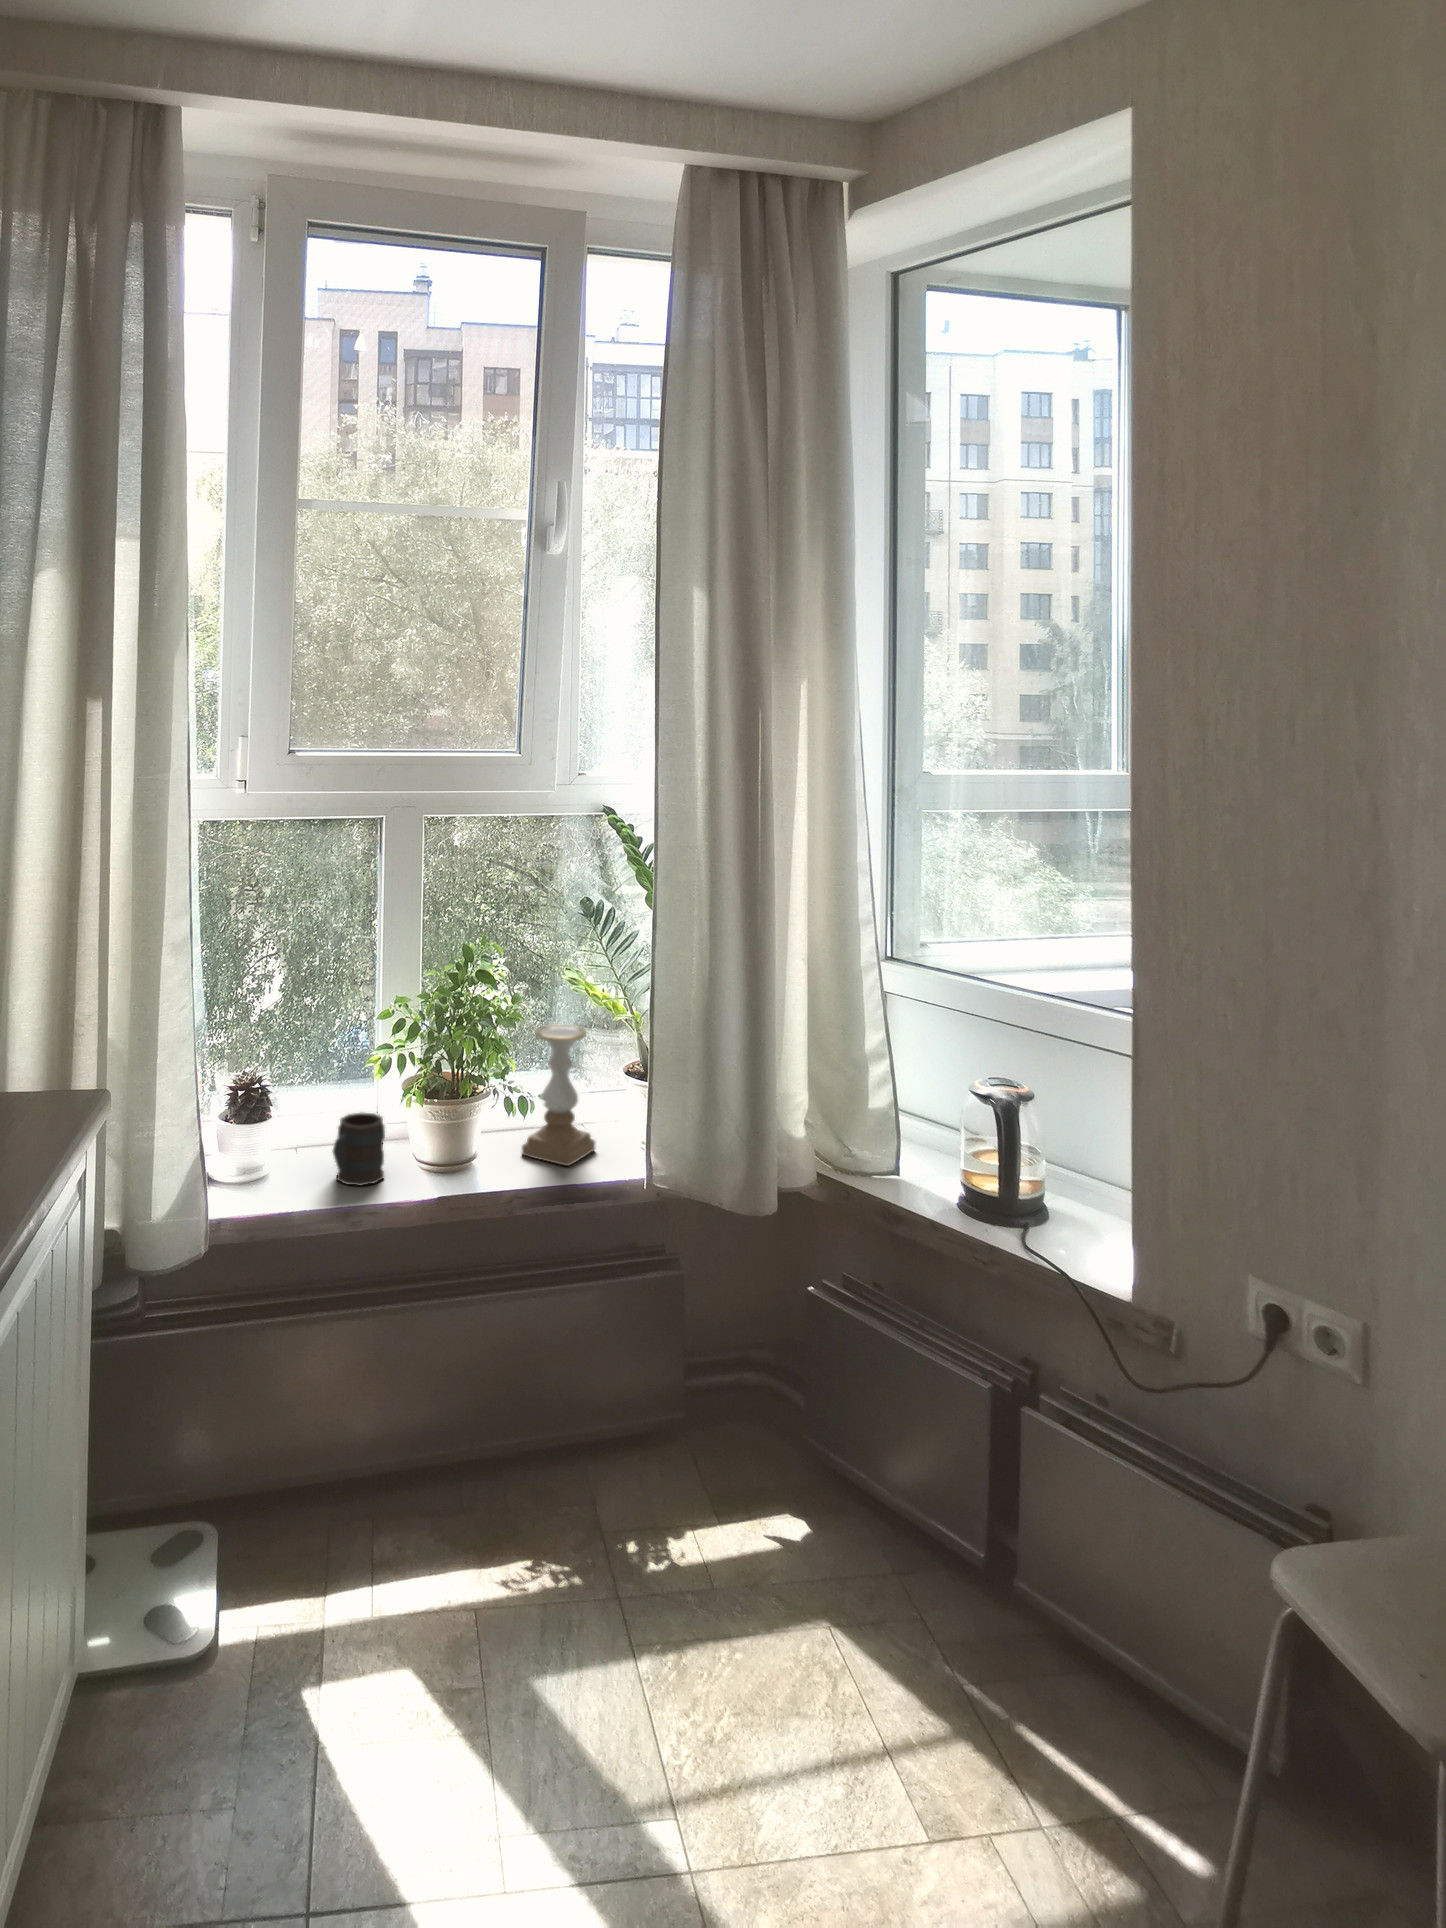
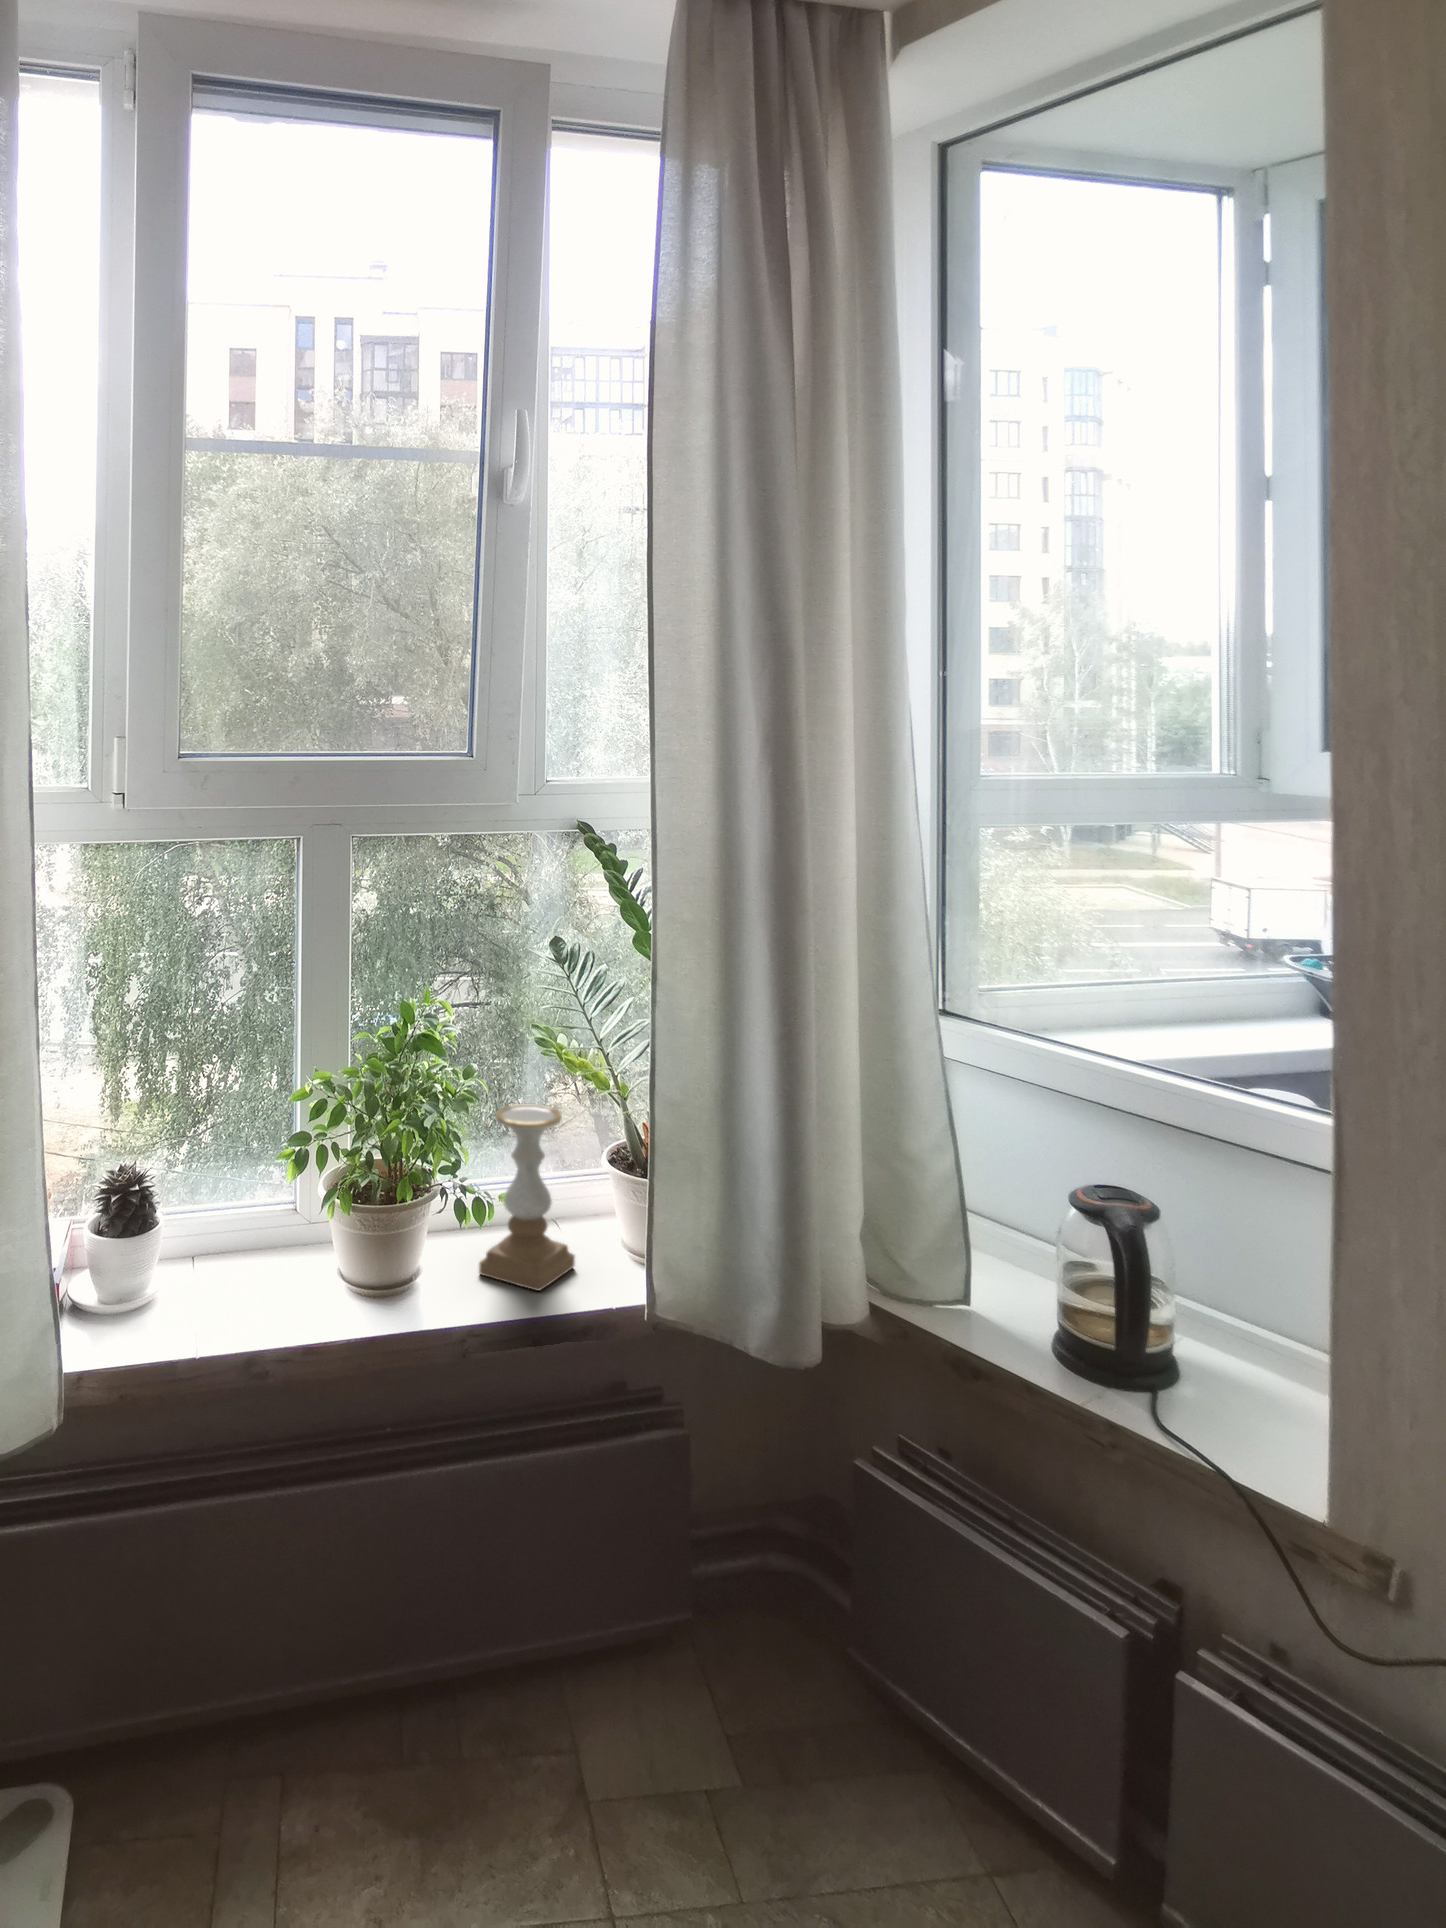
mug: present [333,1112,385,1186] -> none [230,1222,301,1320]

